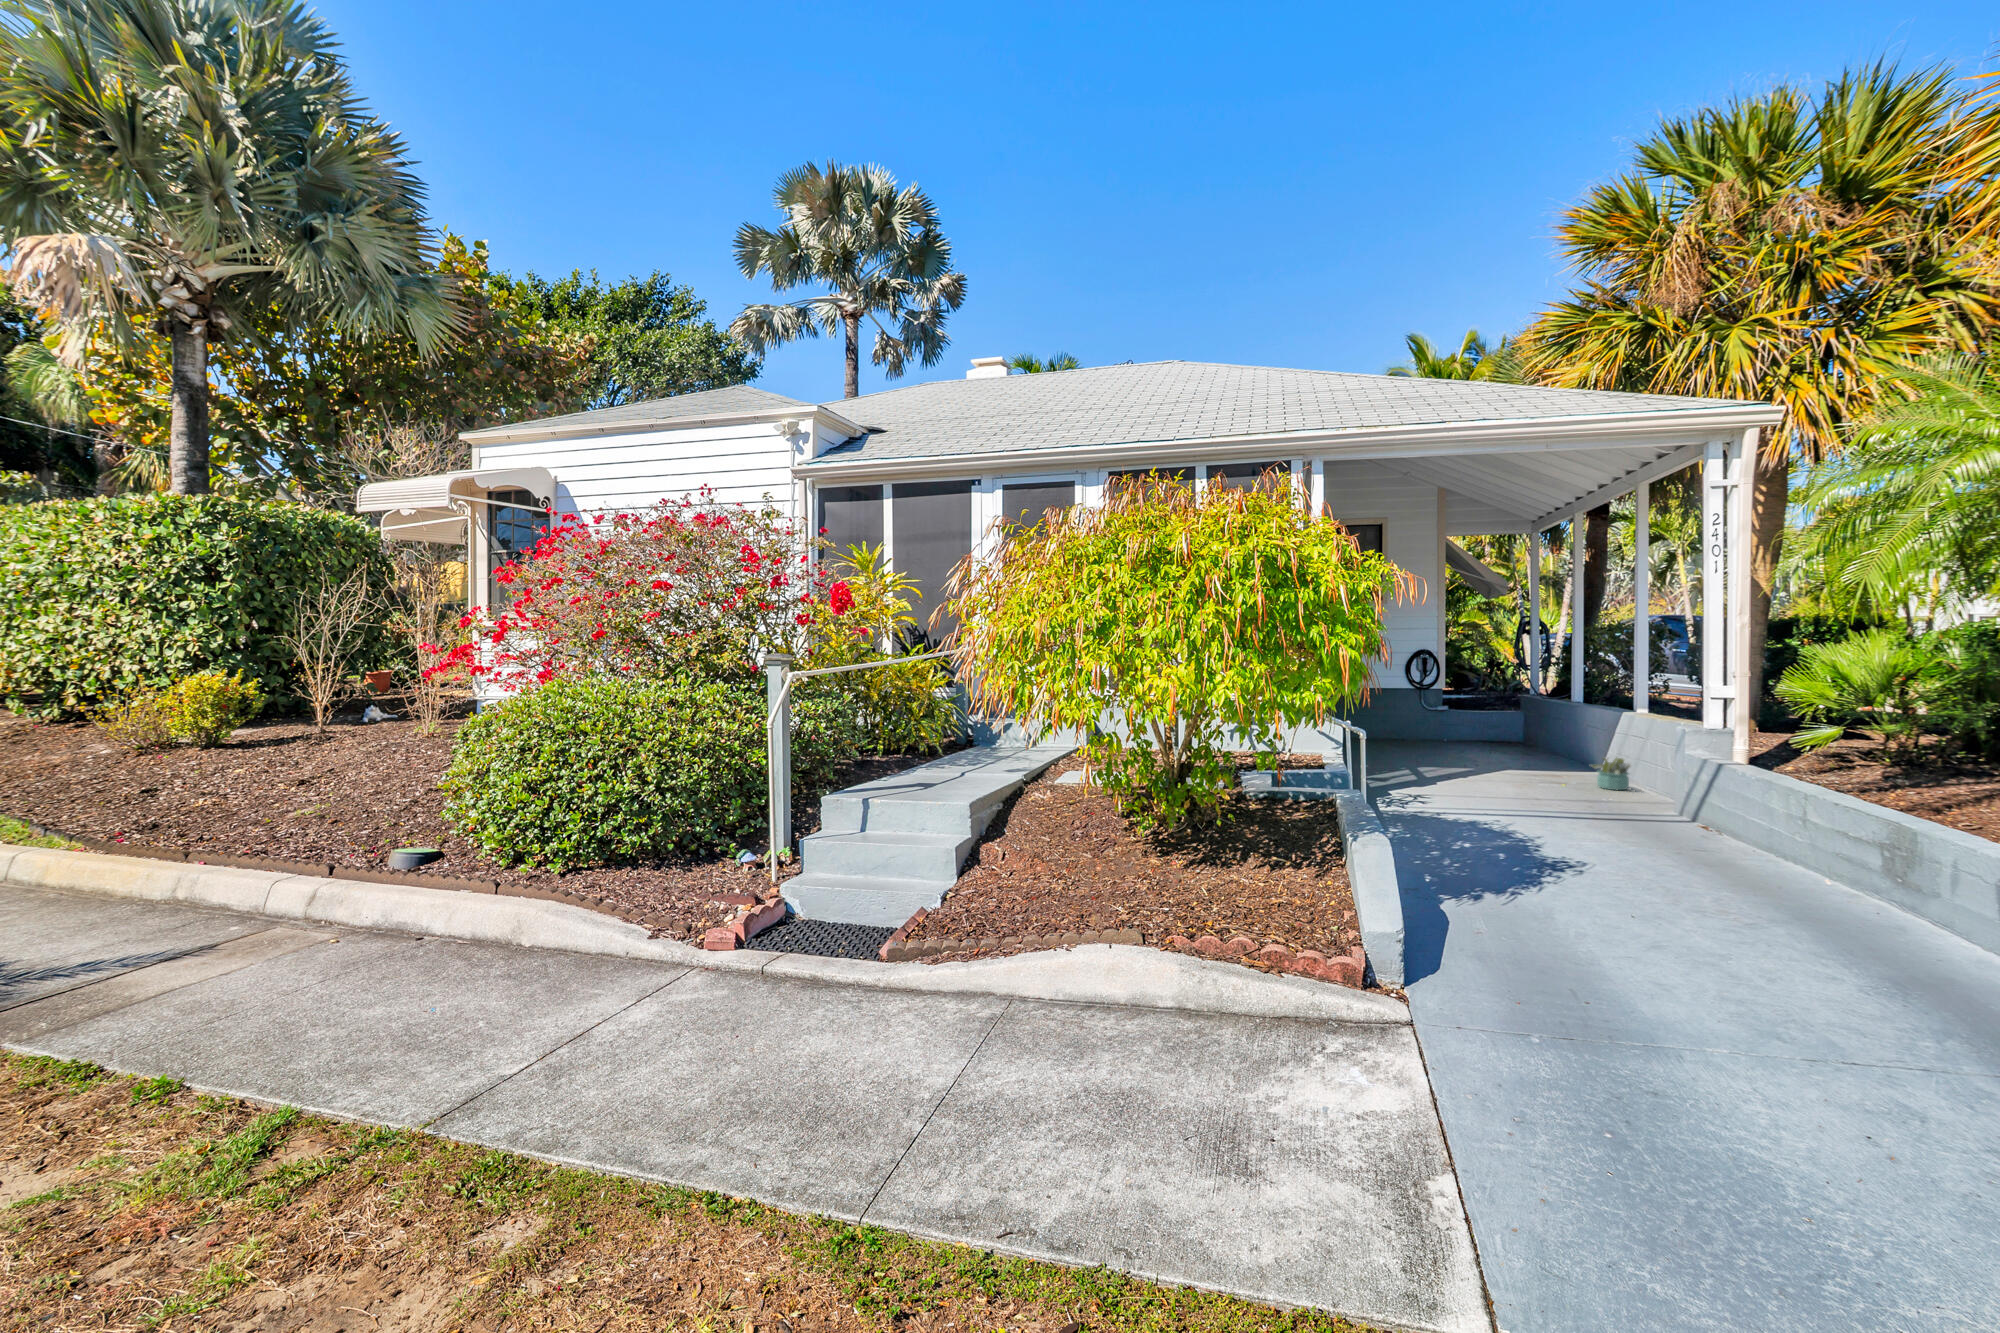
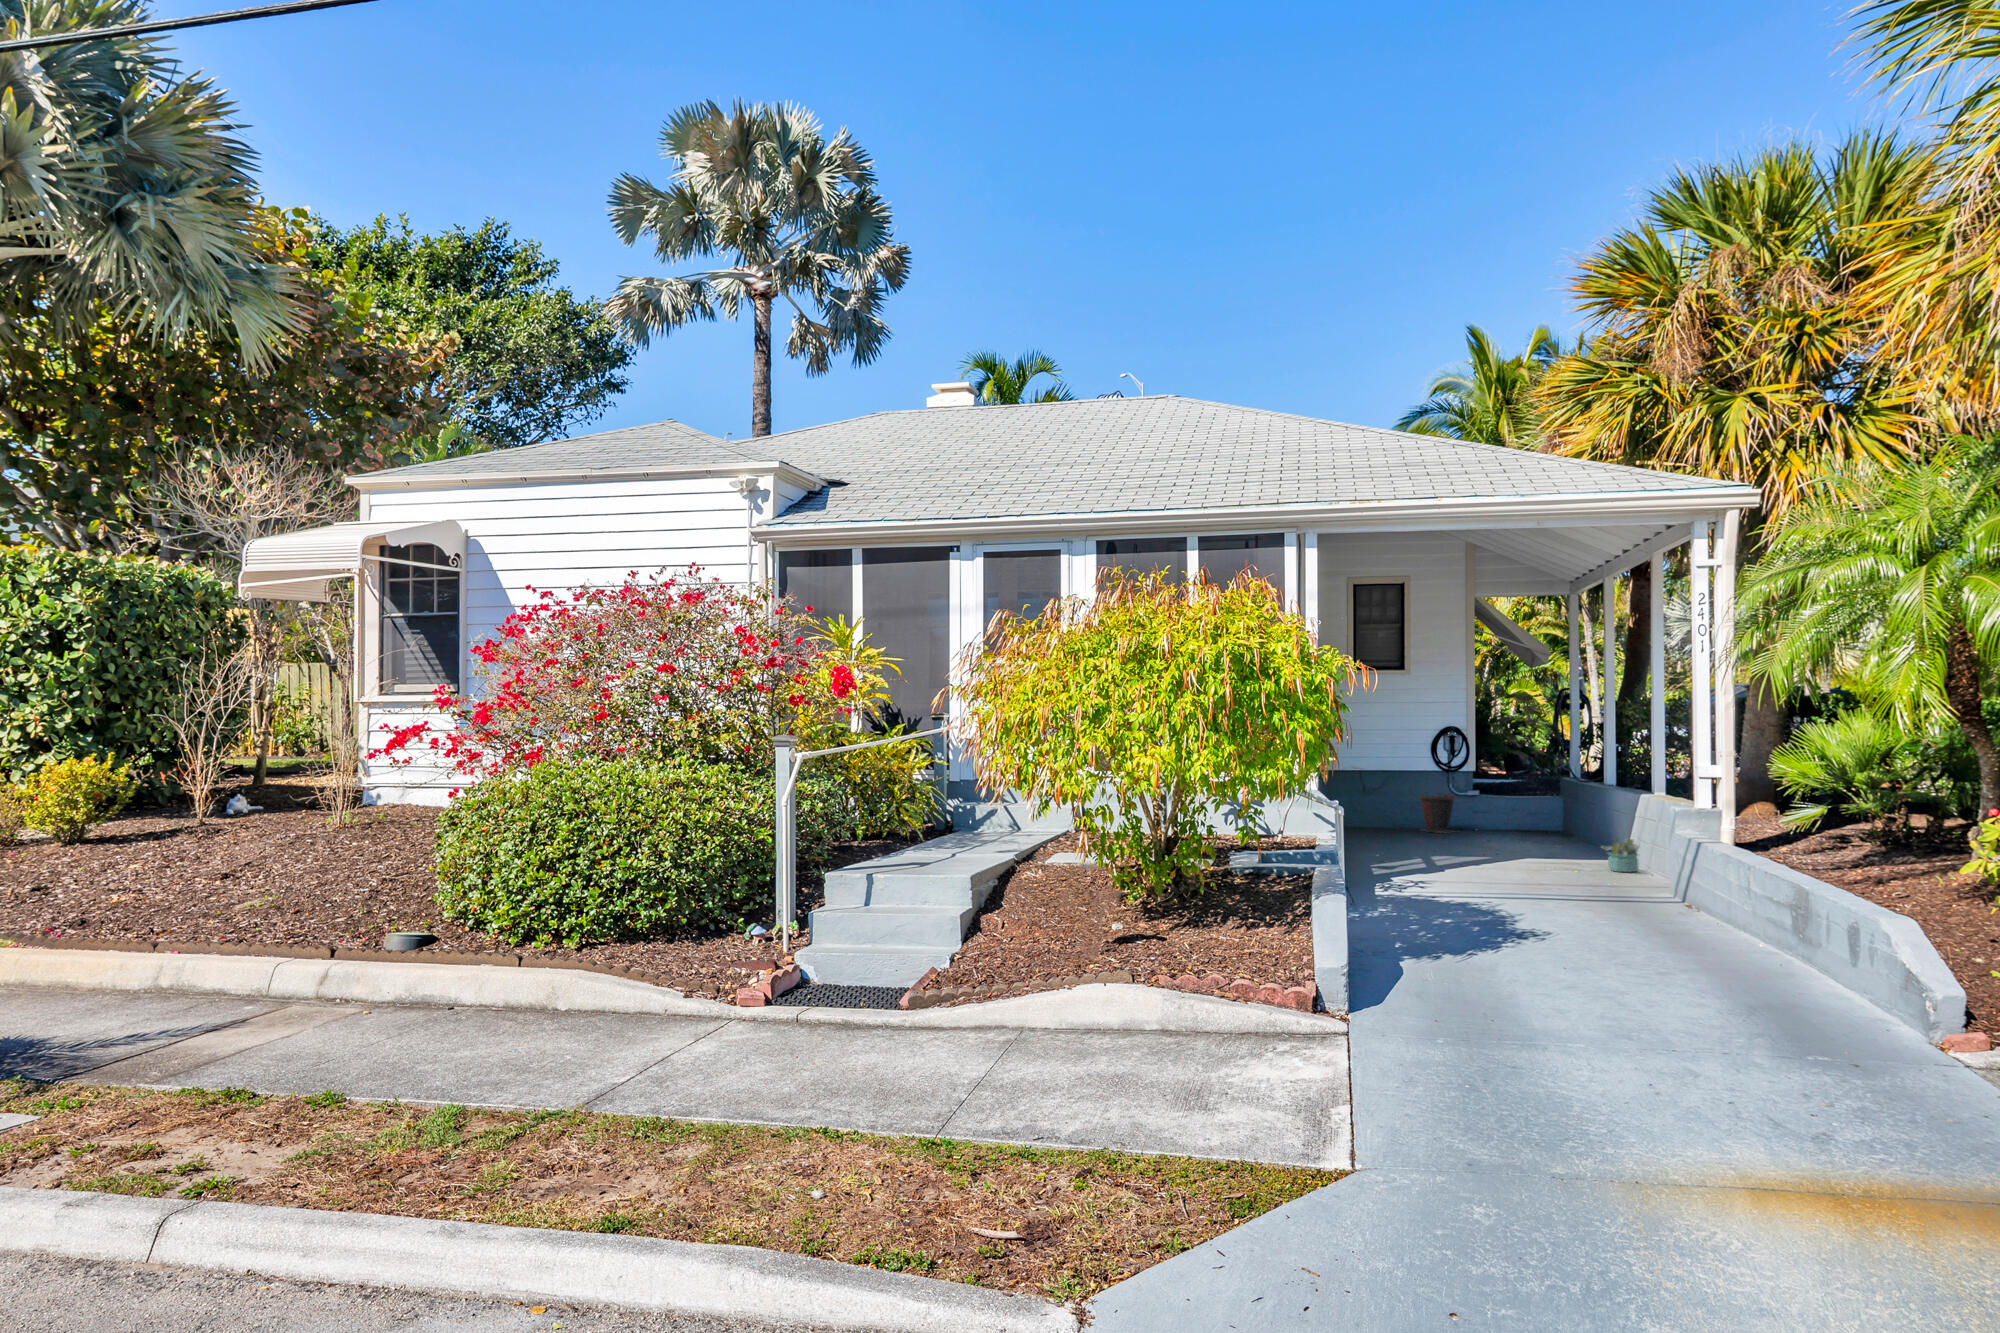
bucket: none [1396,712,1435,747] -> present [1419,794,1455,833]

